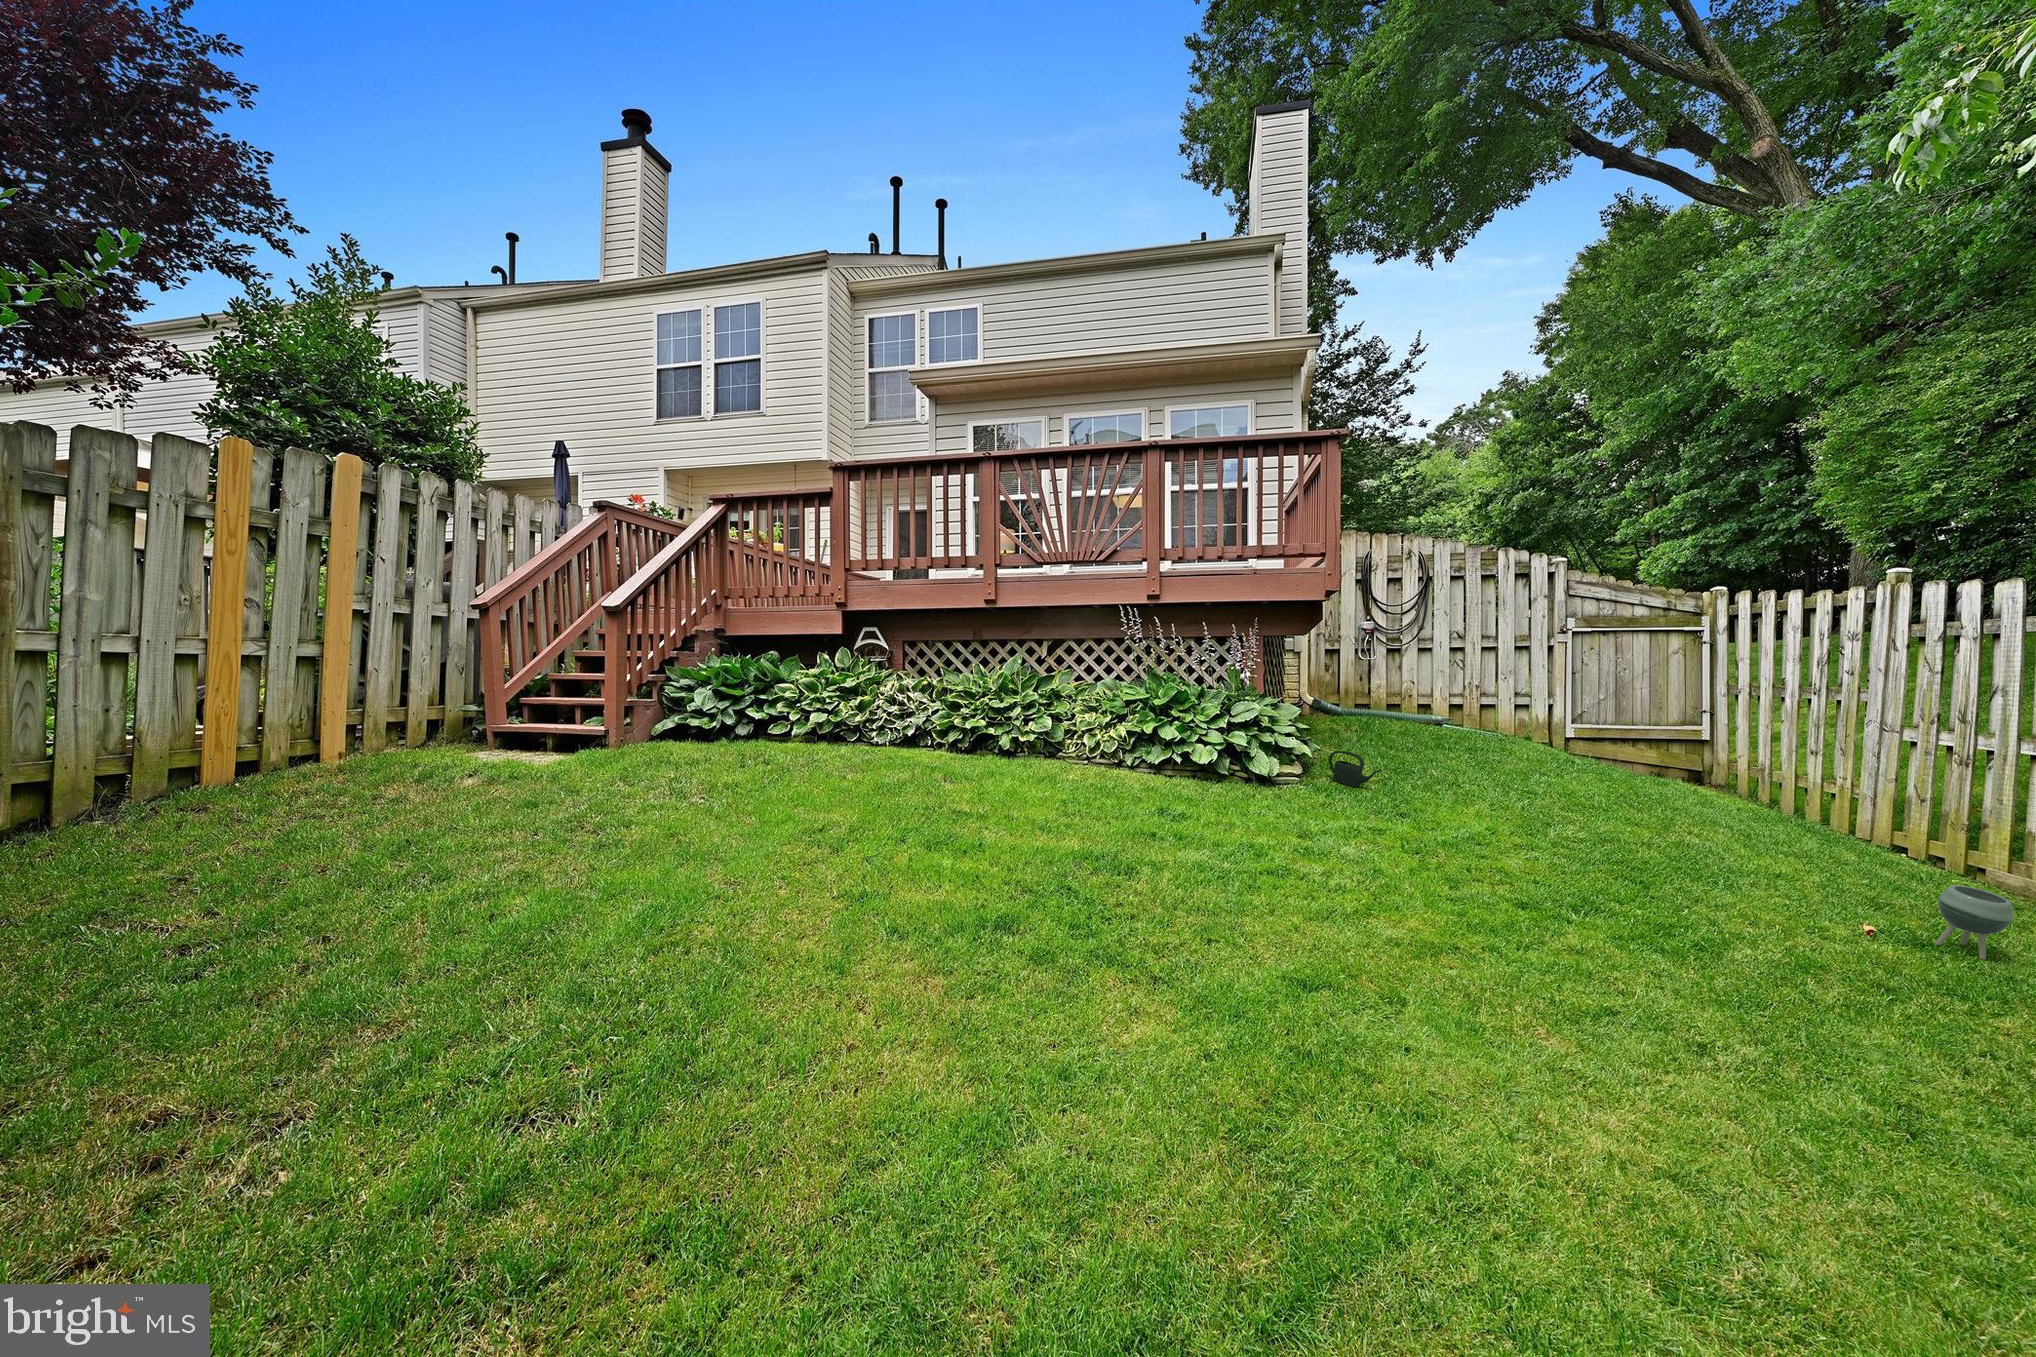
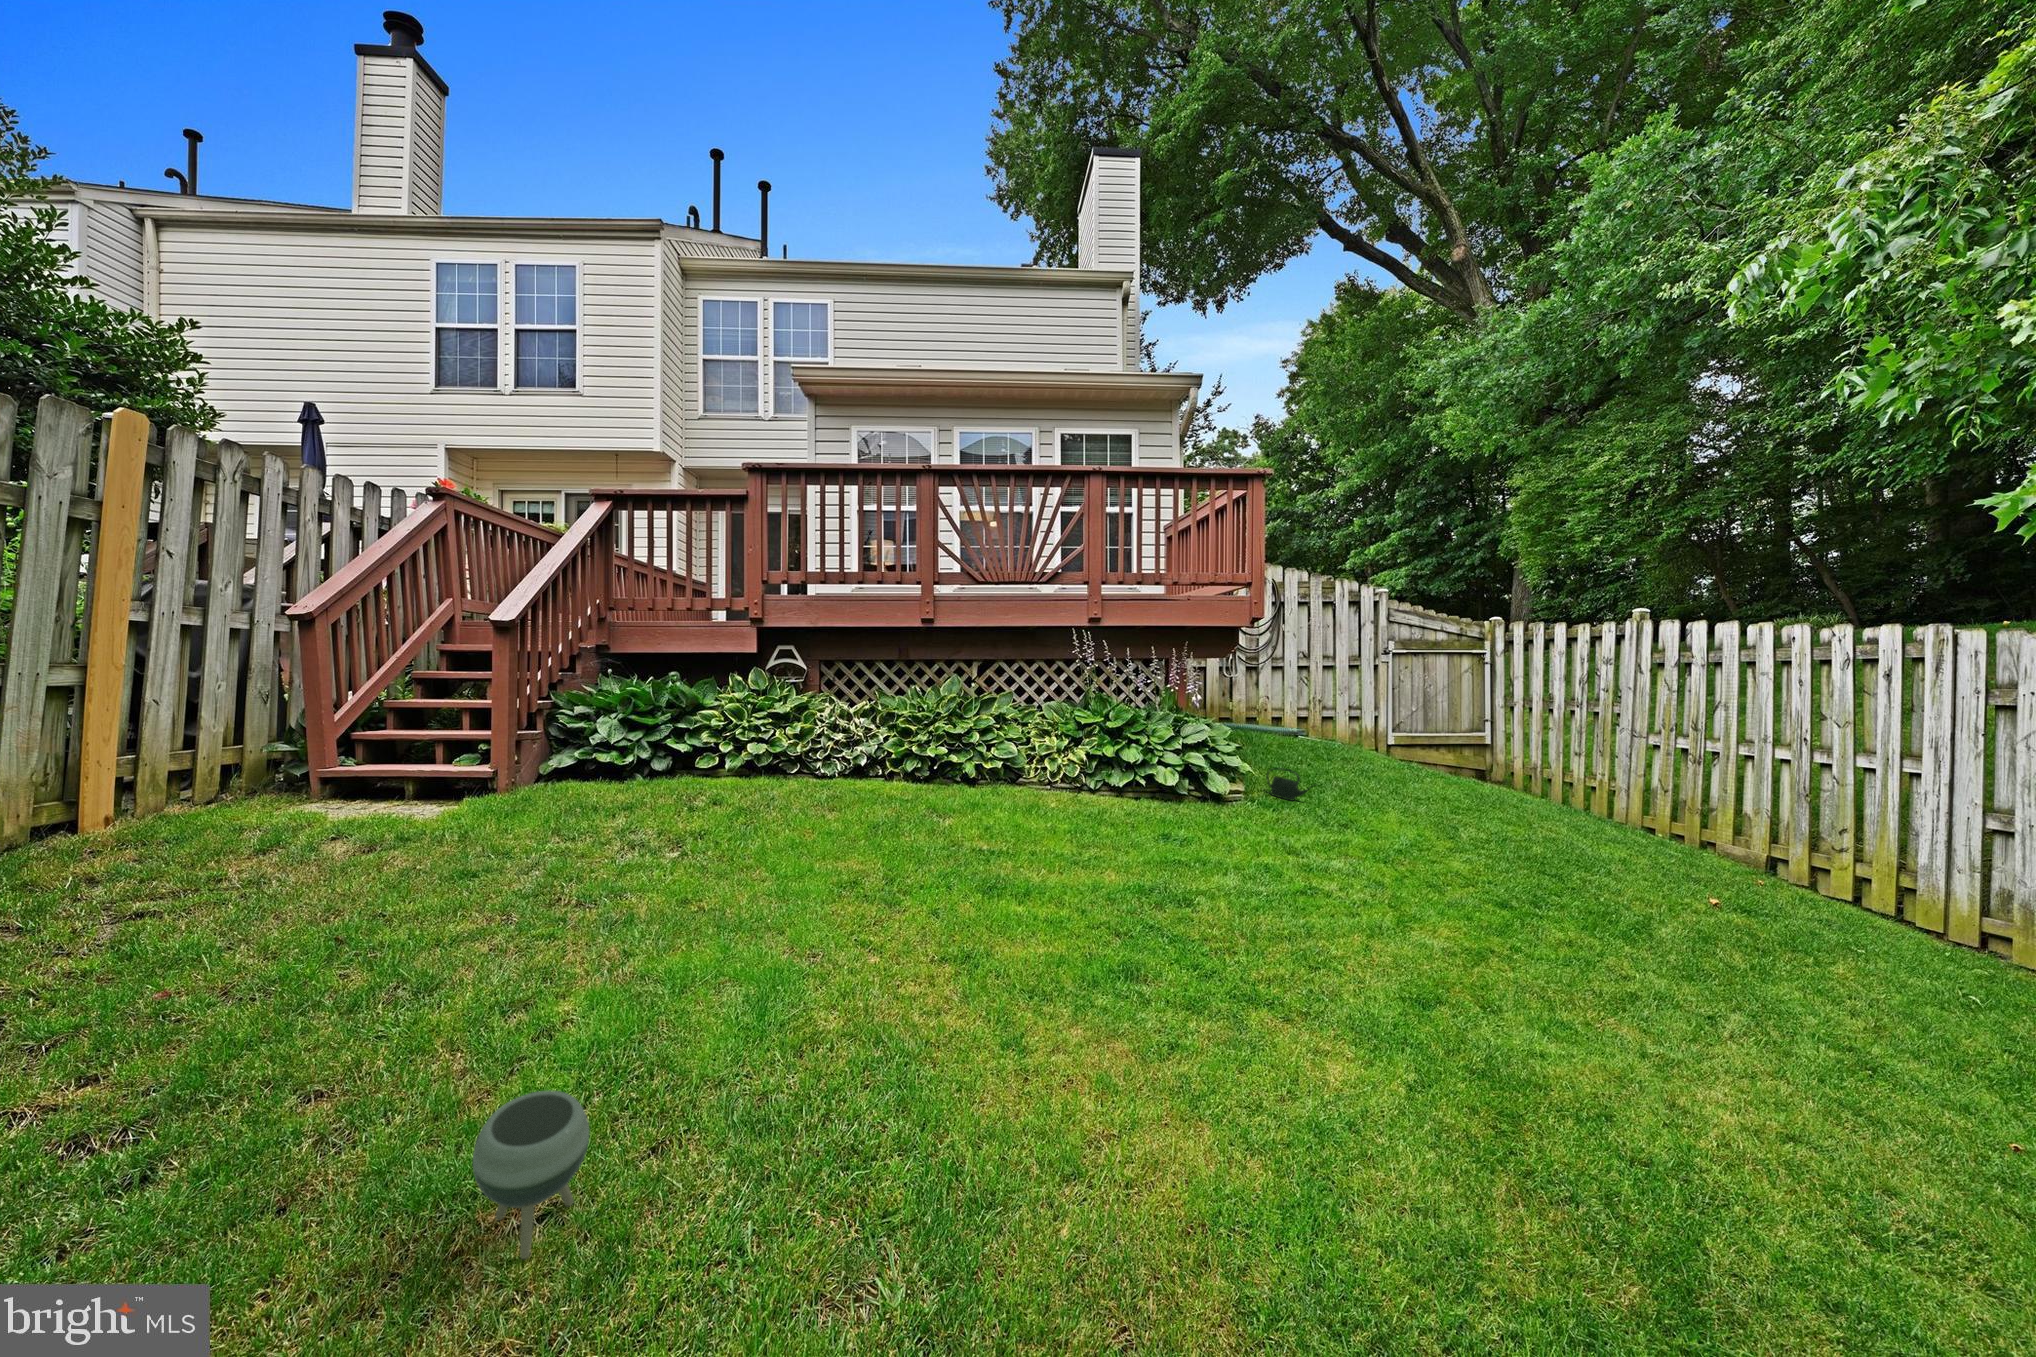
planter: present [1935,885,2014,960] -> present [473,1091,589,1259]

